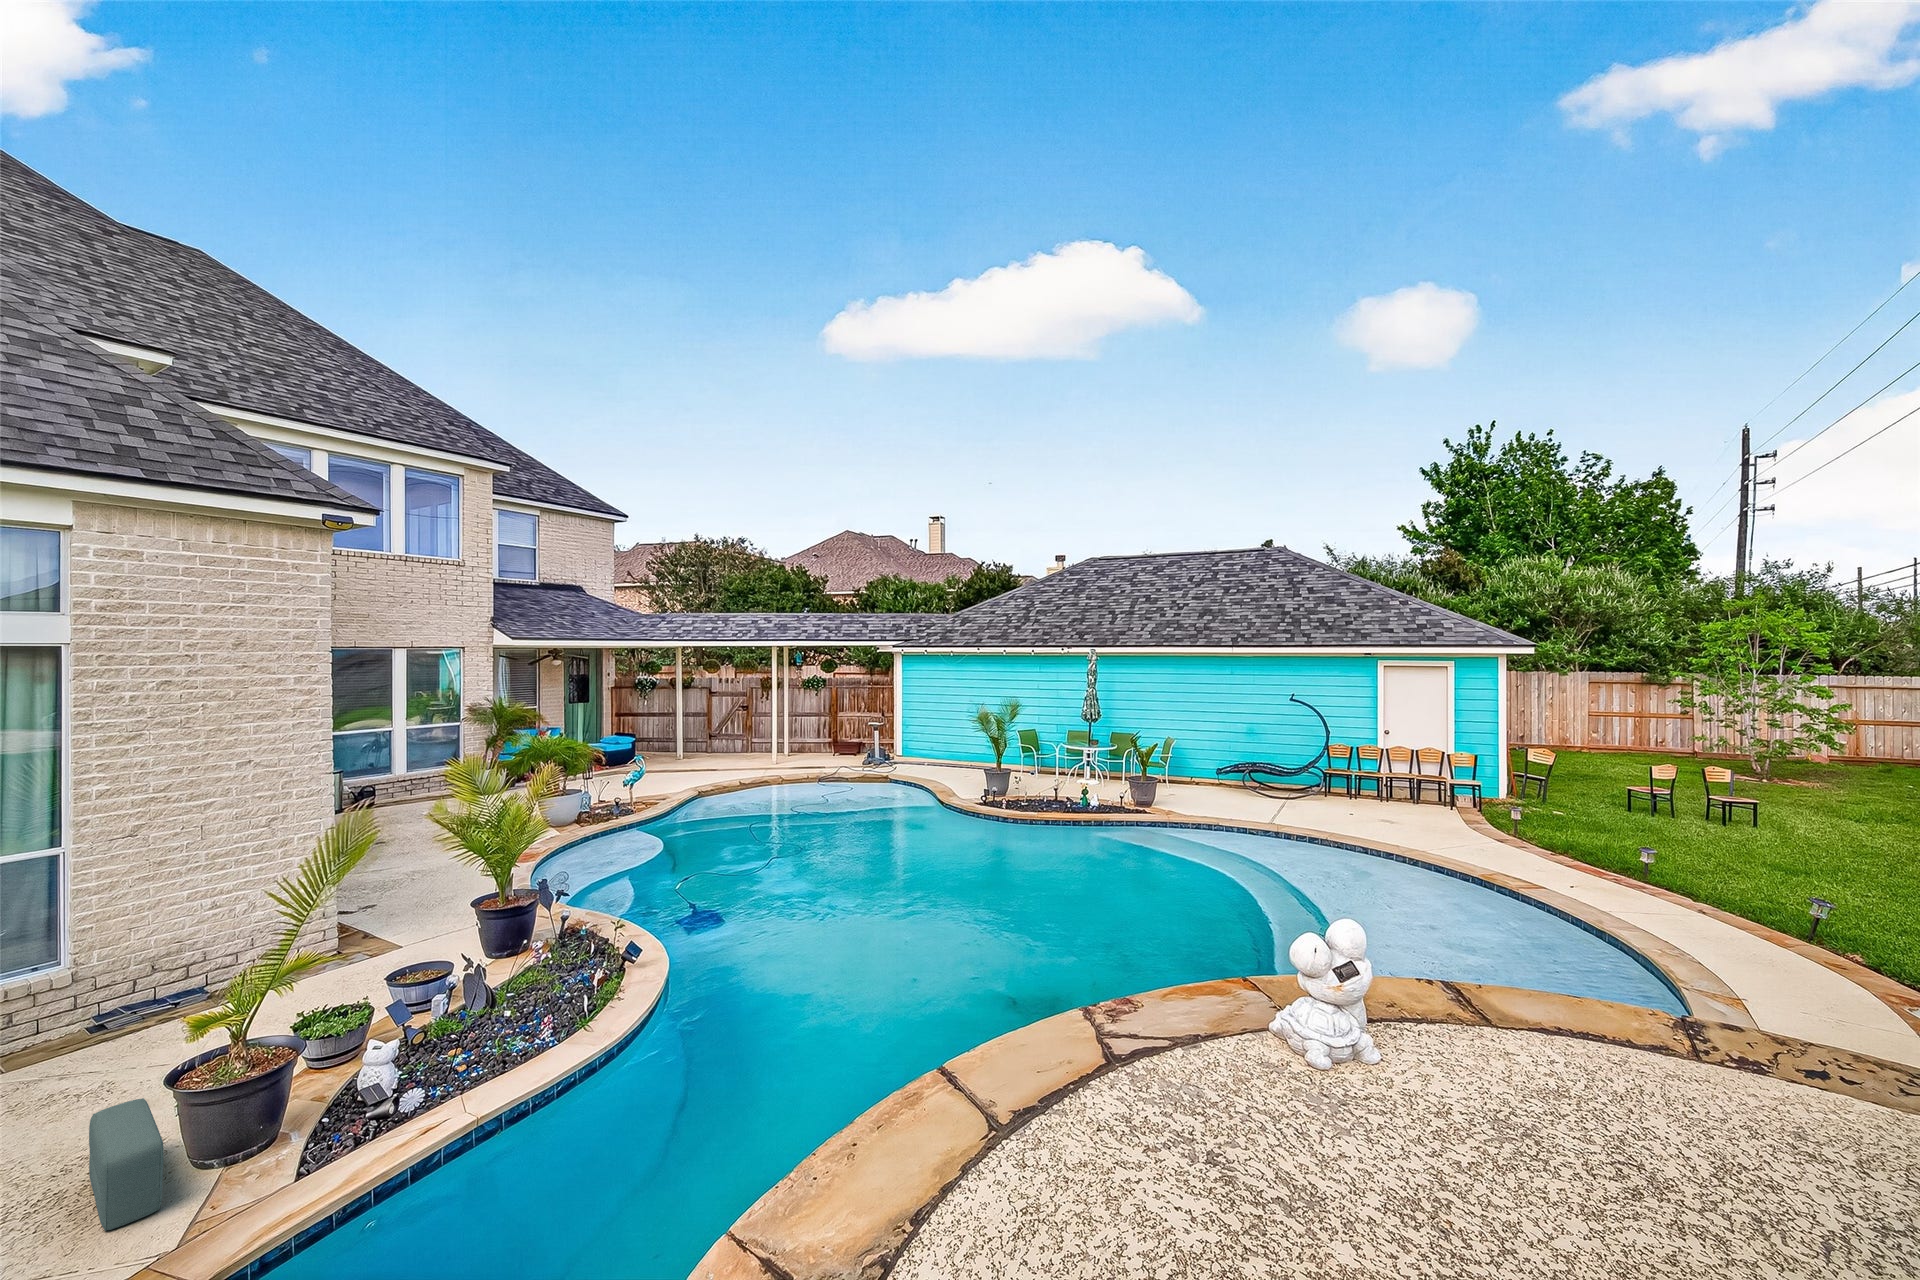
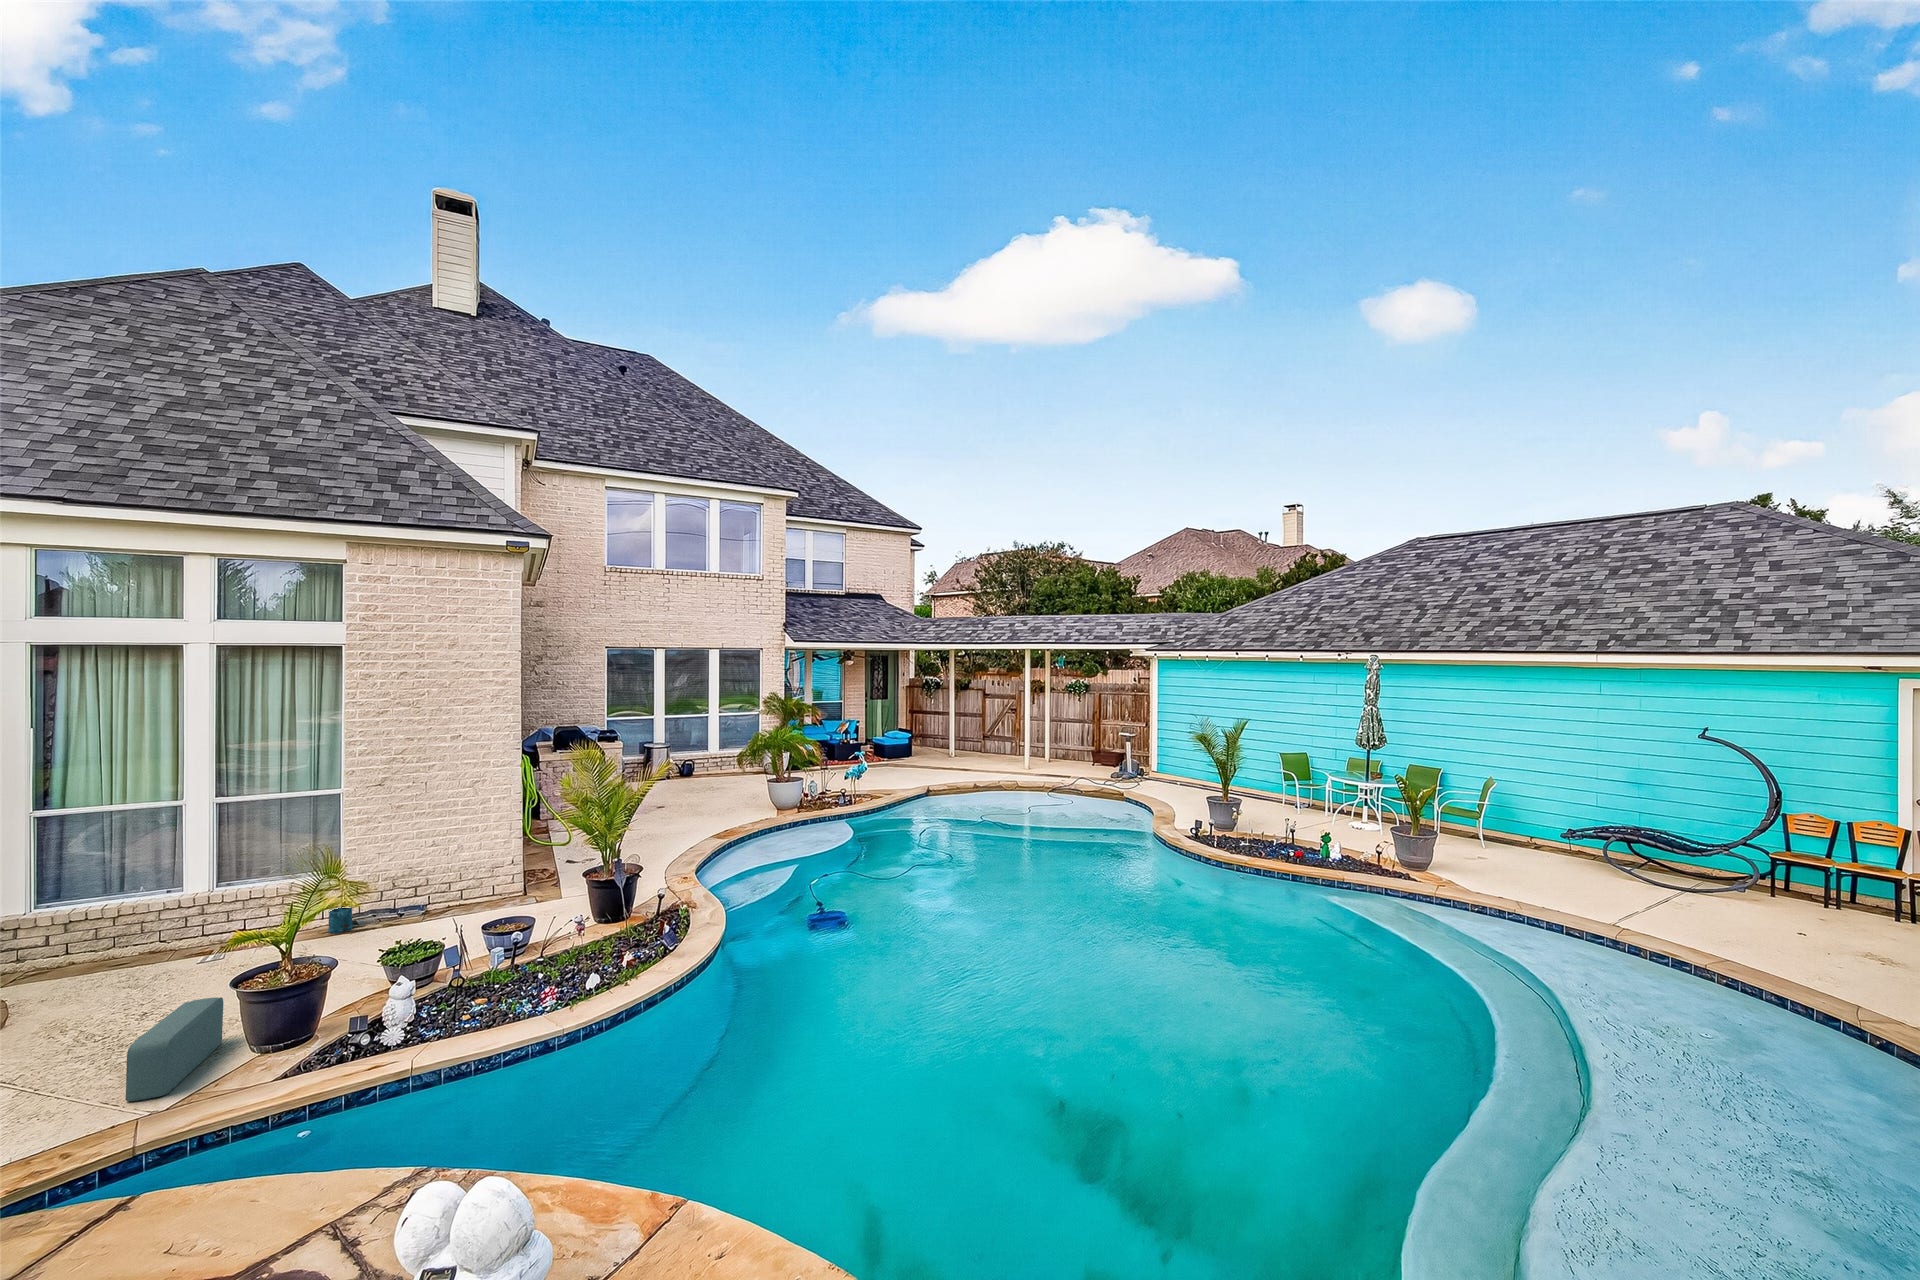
watering can: none [78,995,127,1039] -> present [328,906,353,934]

